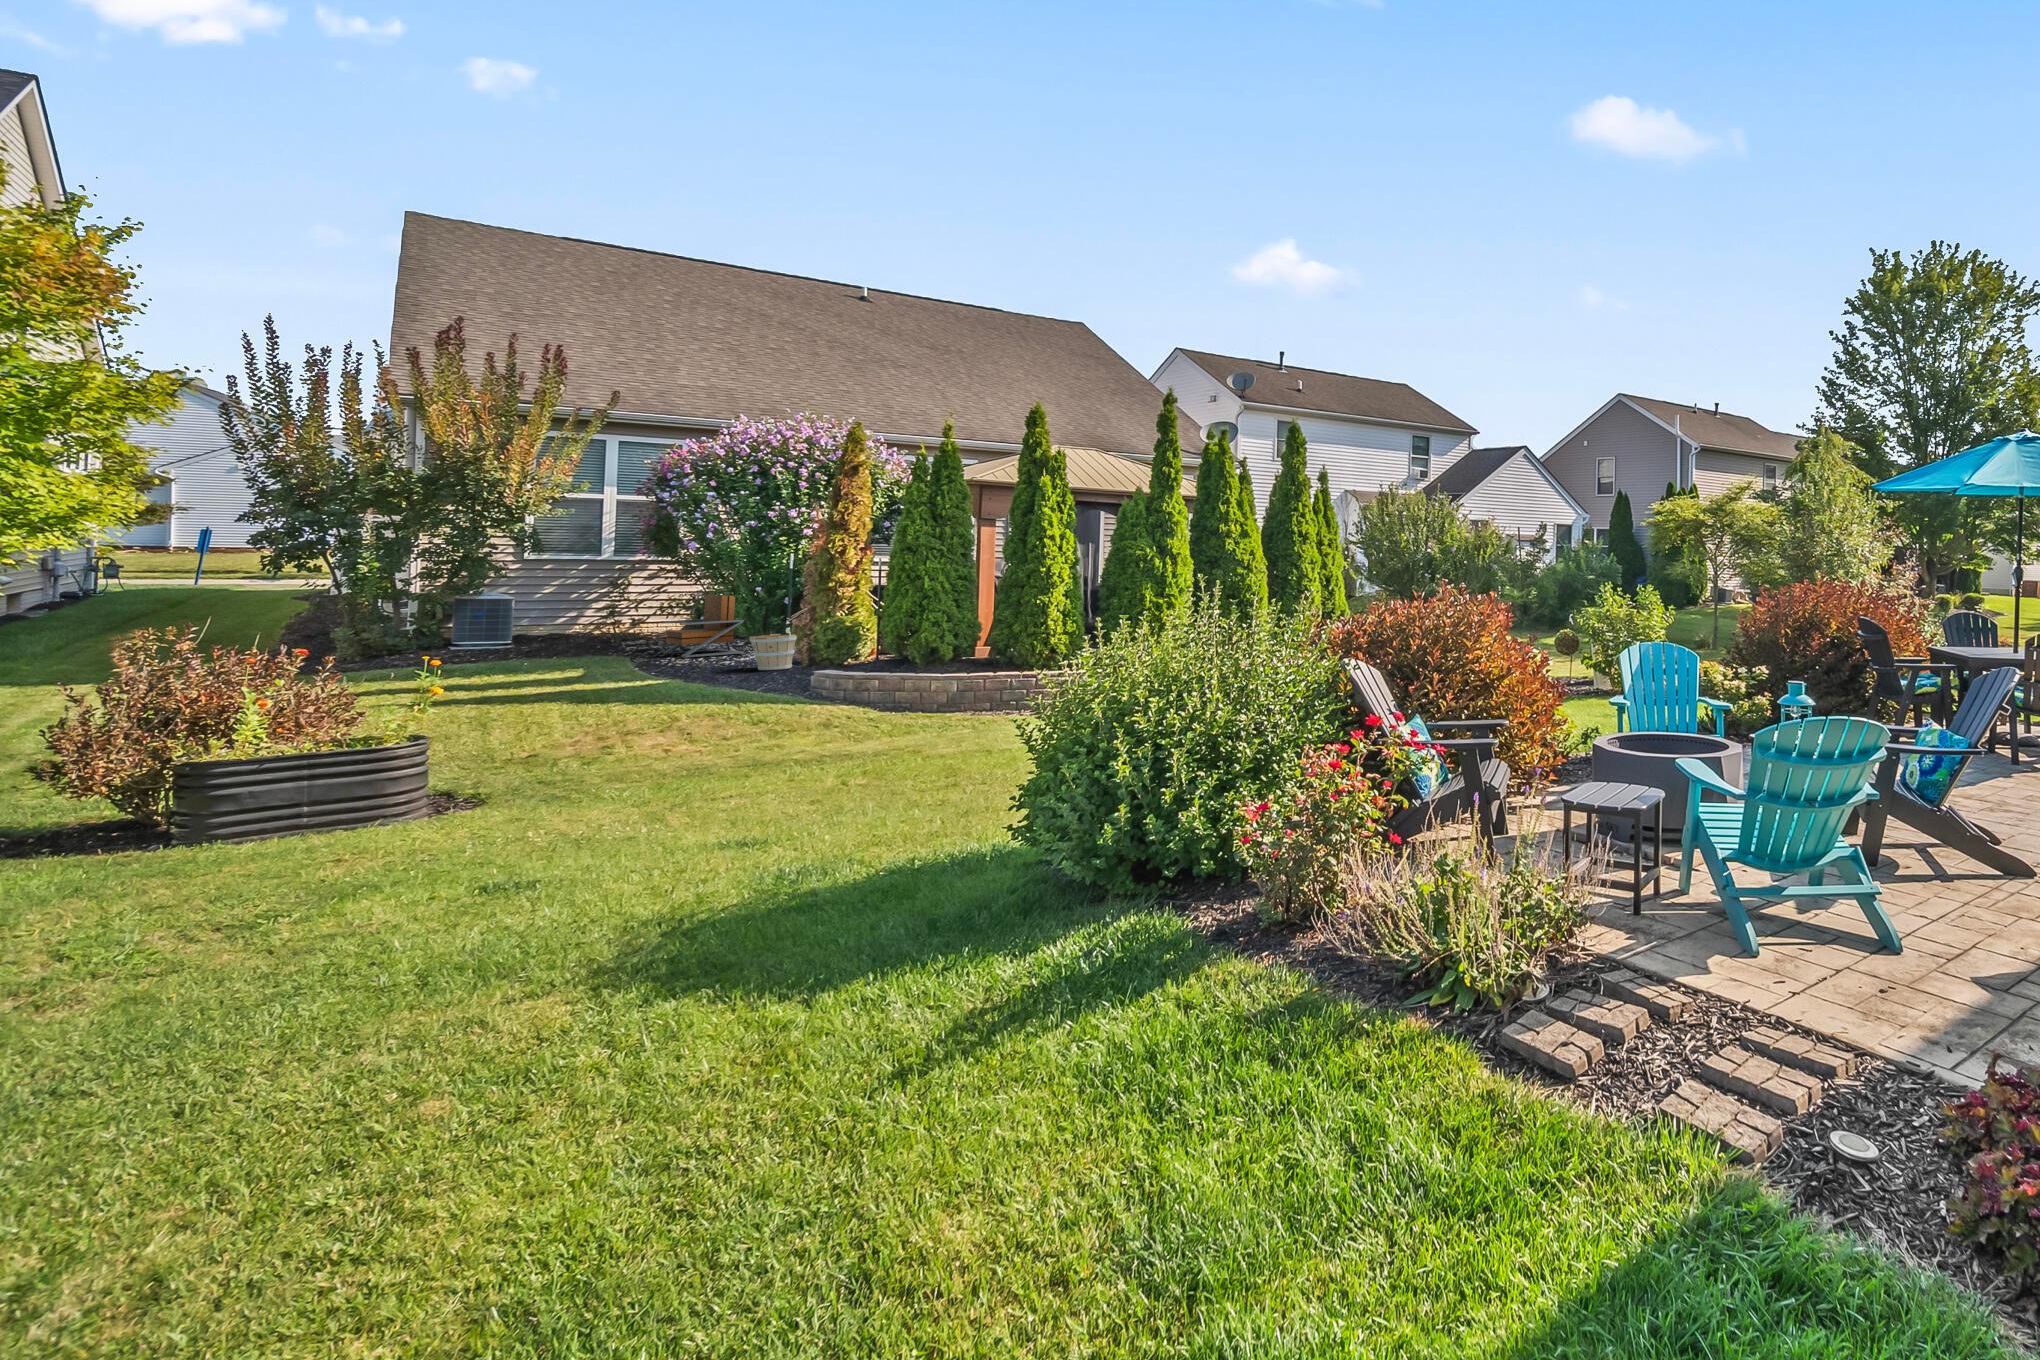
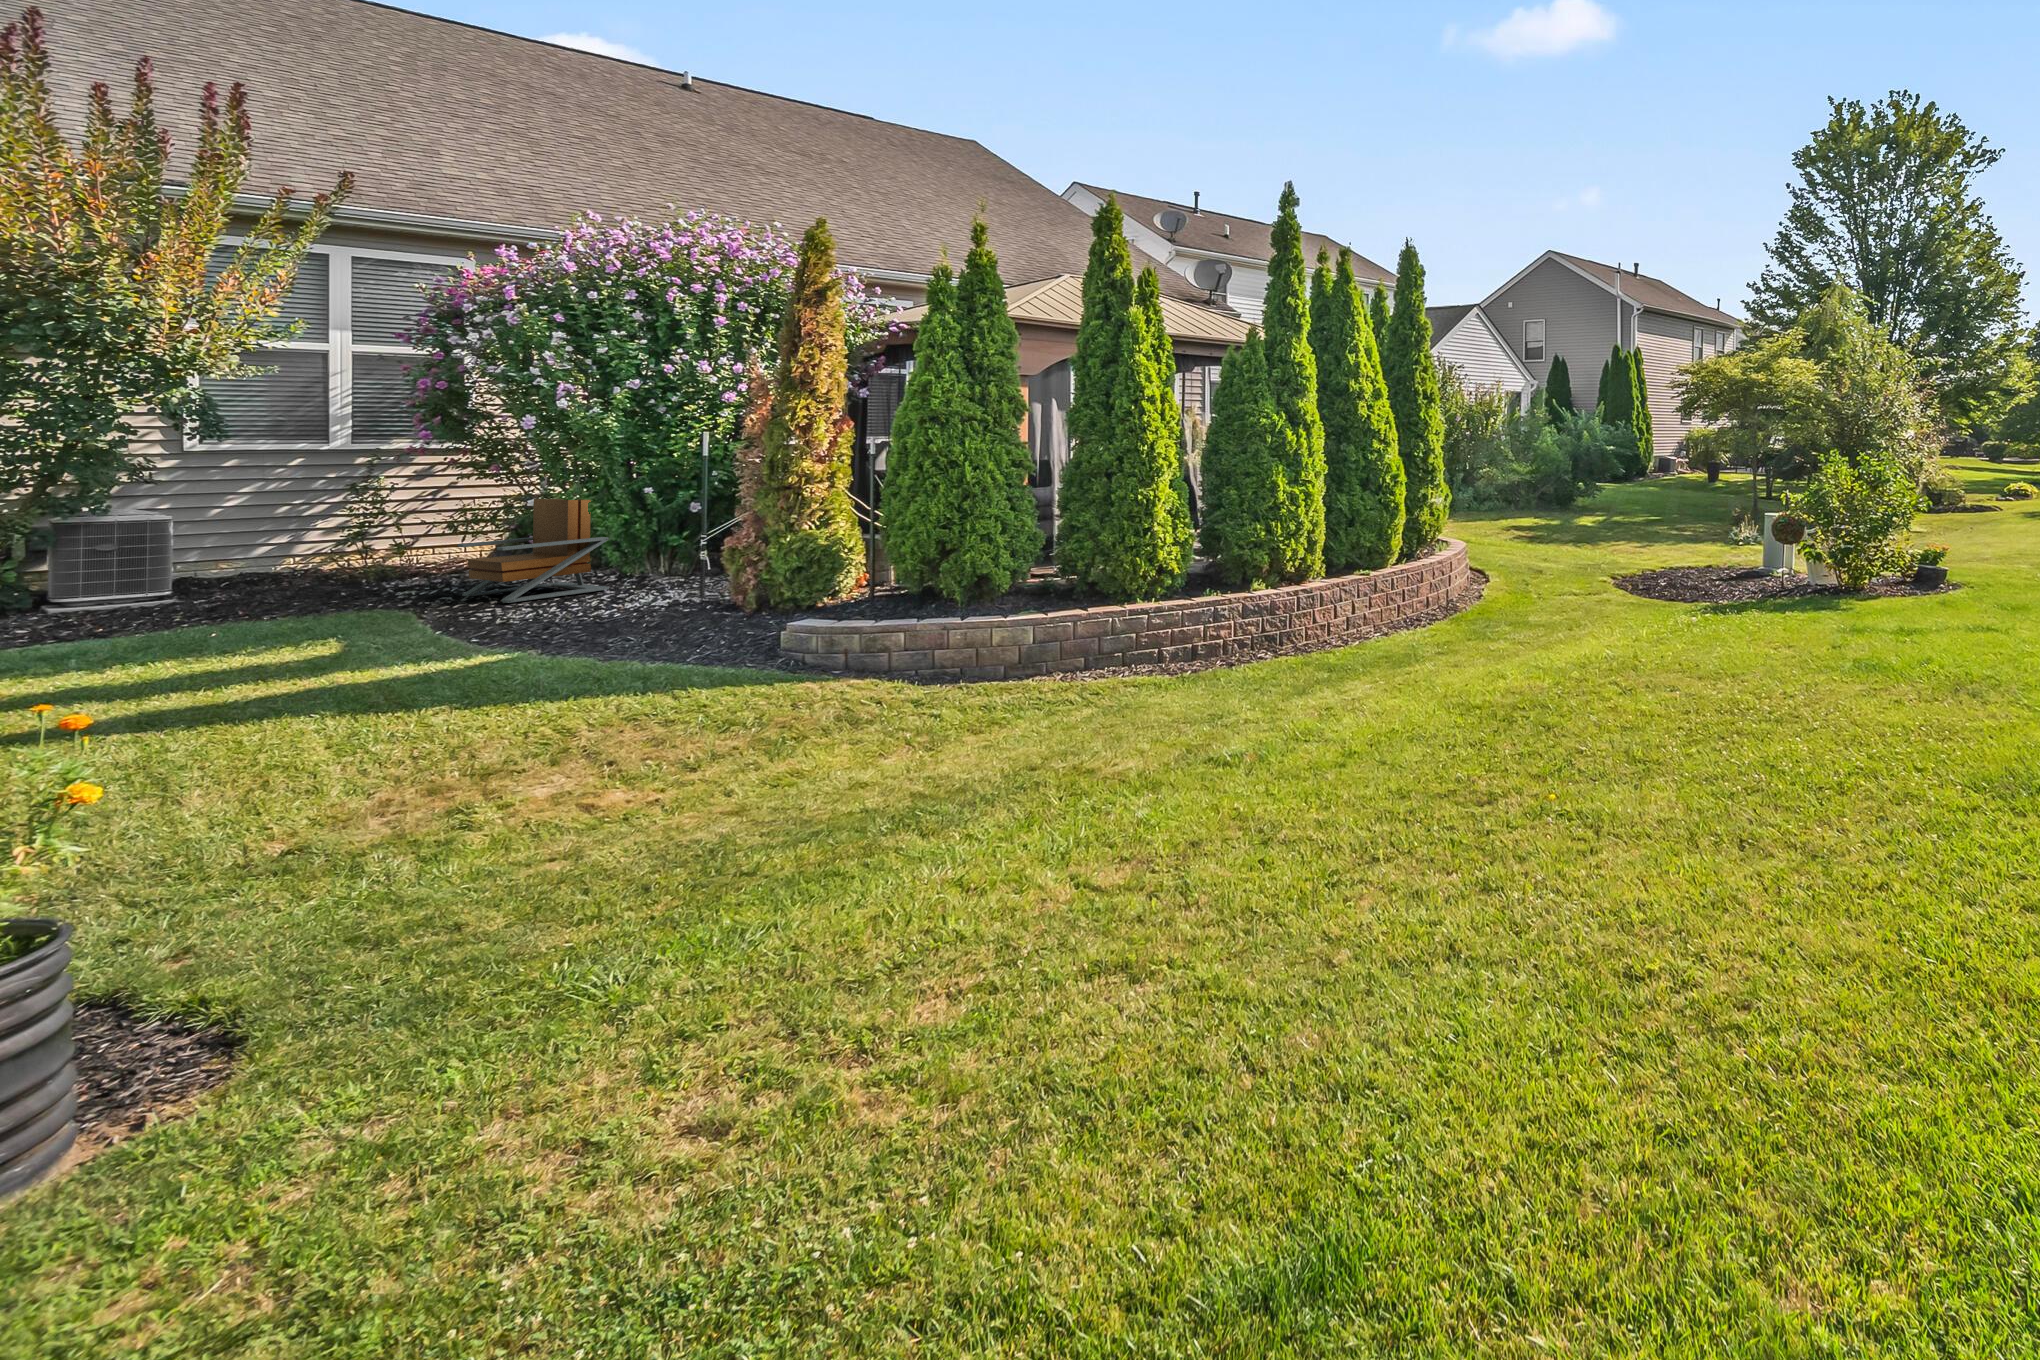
wooden bucket: present [750,634,797,670] -> none [644,561,725,623]

